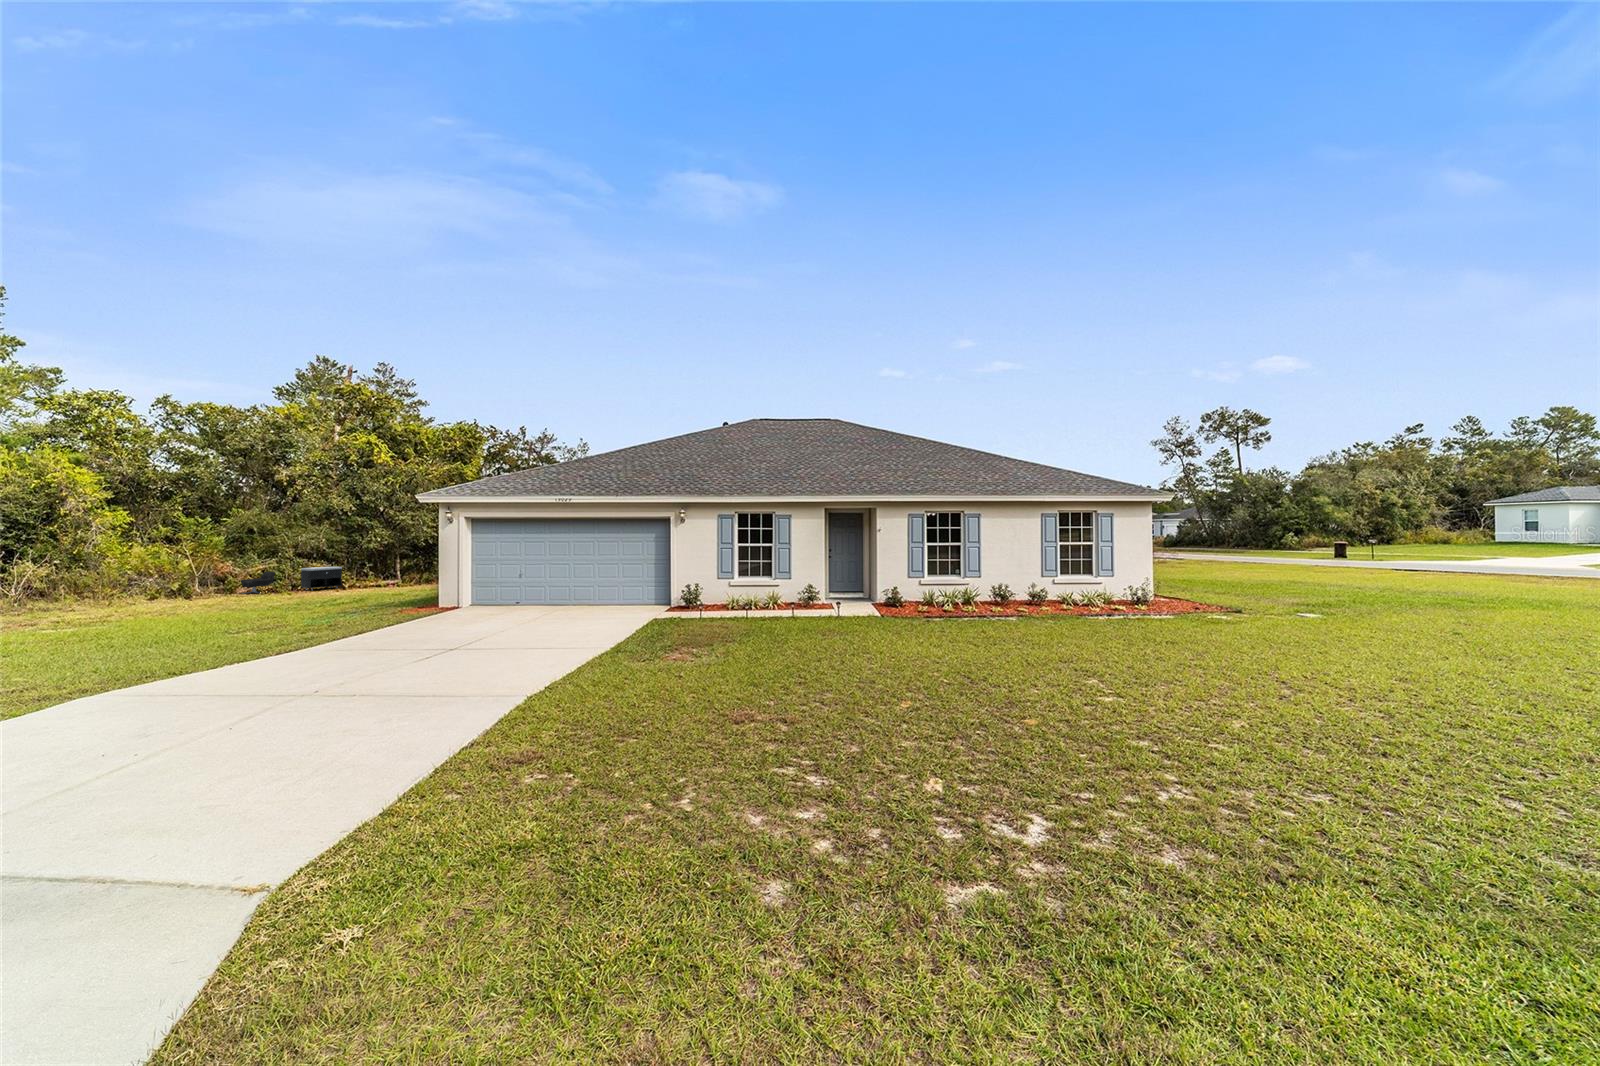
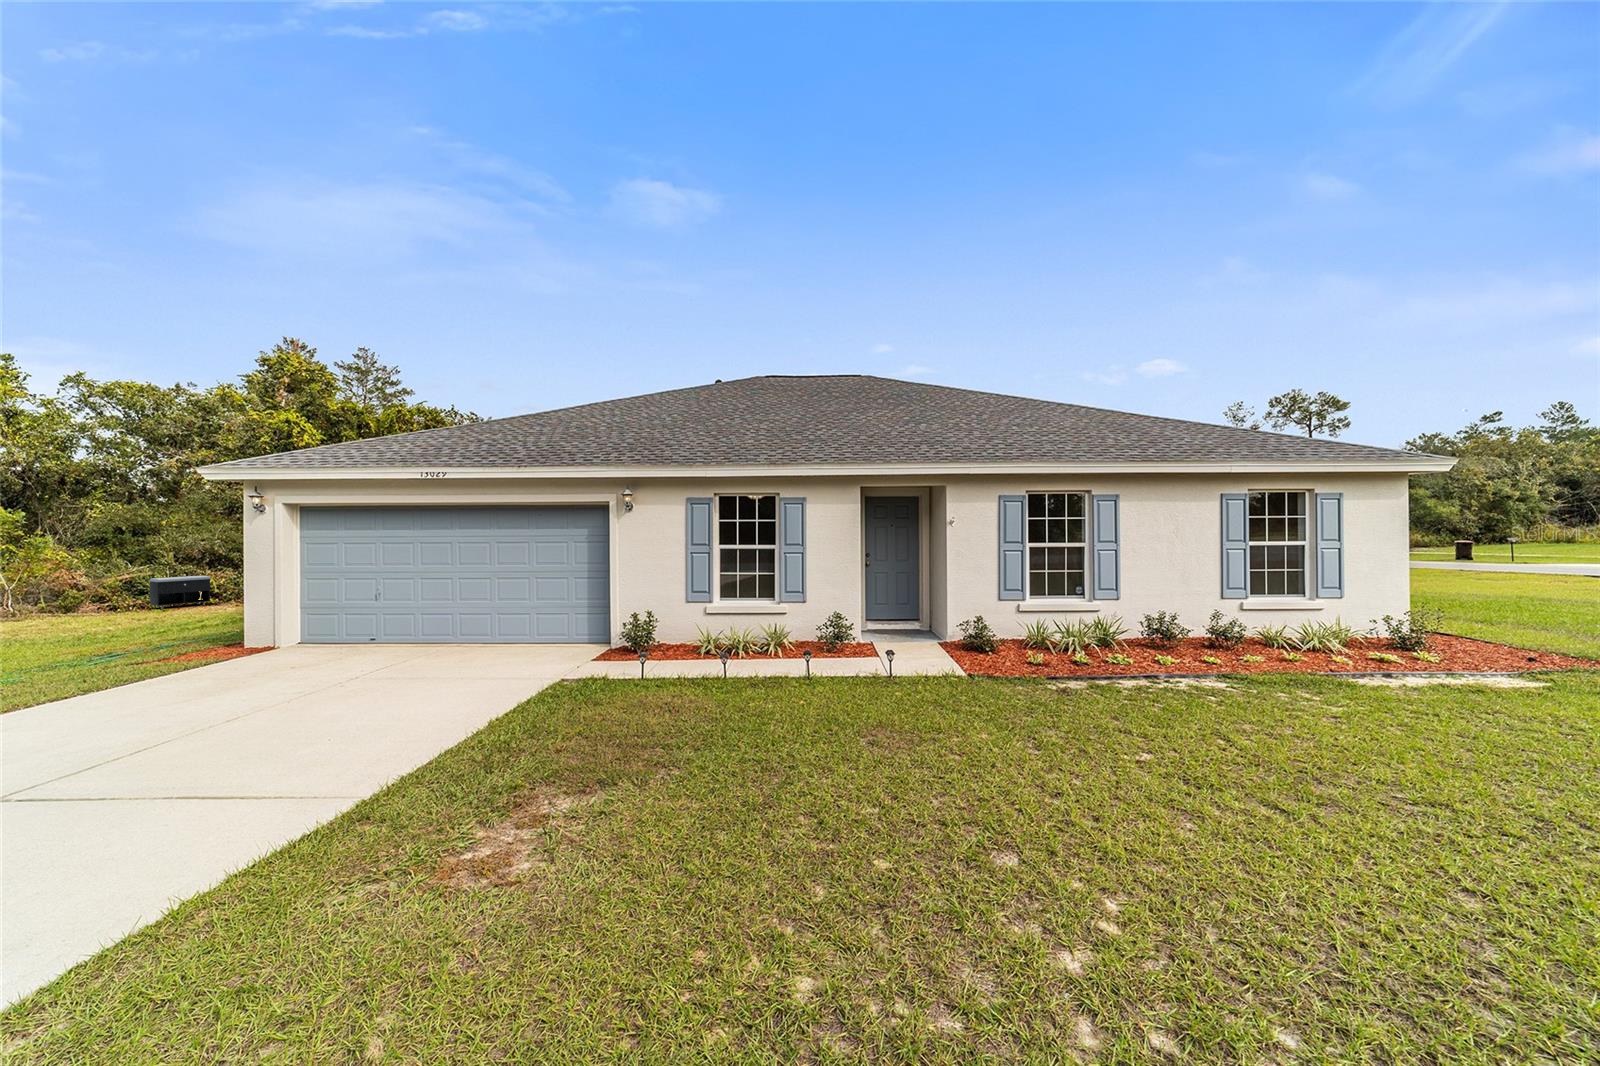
lounge chair: present [241,572,275,593] -> none [55,584,110,615]

